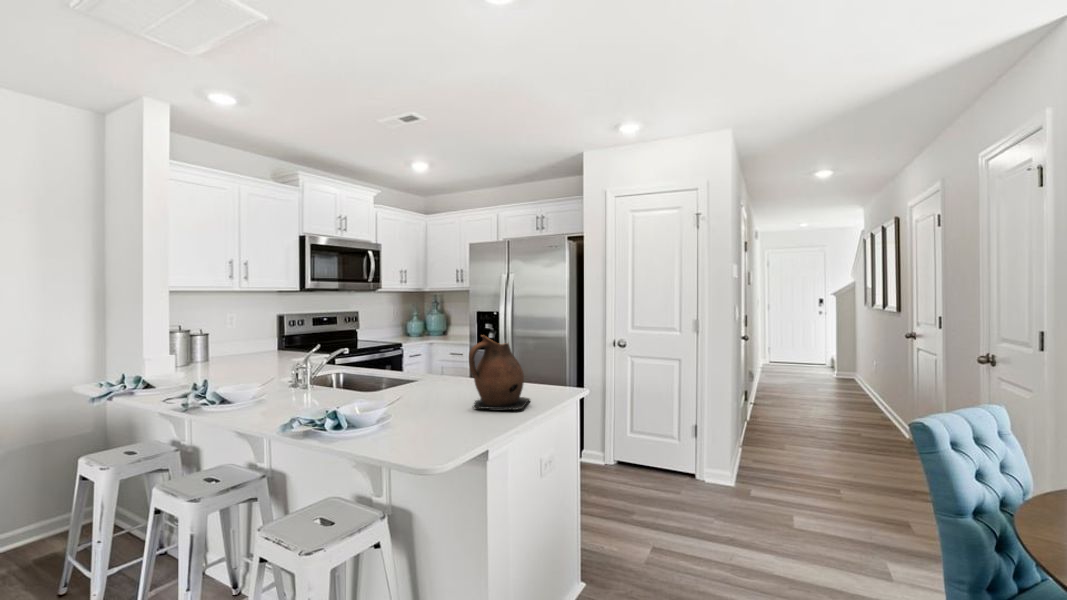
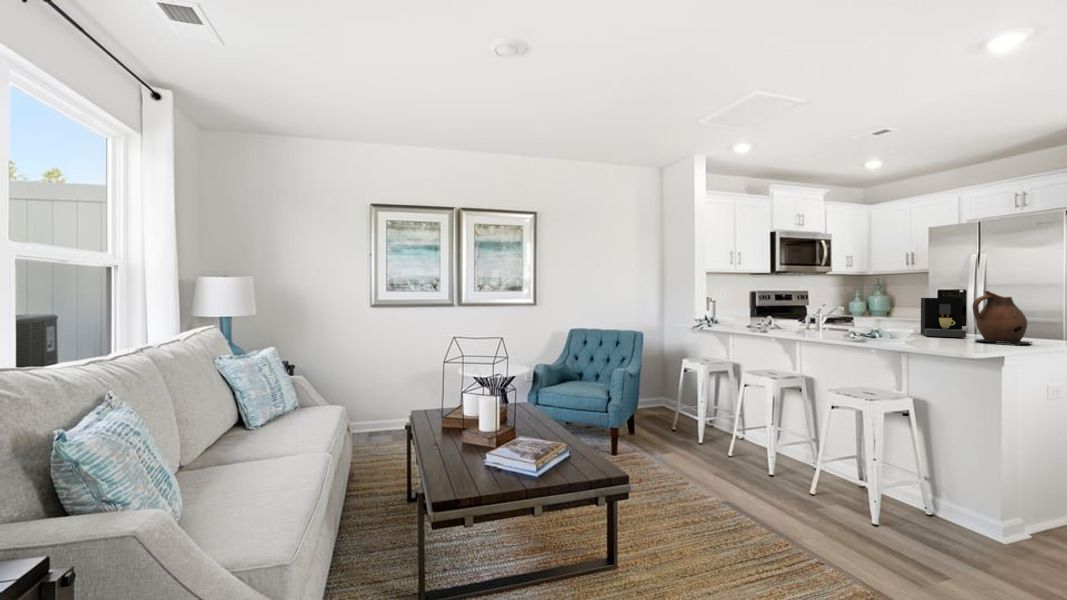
coffee maker: none [429,335,470,395] -> present [921,298,966,337]

